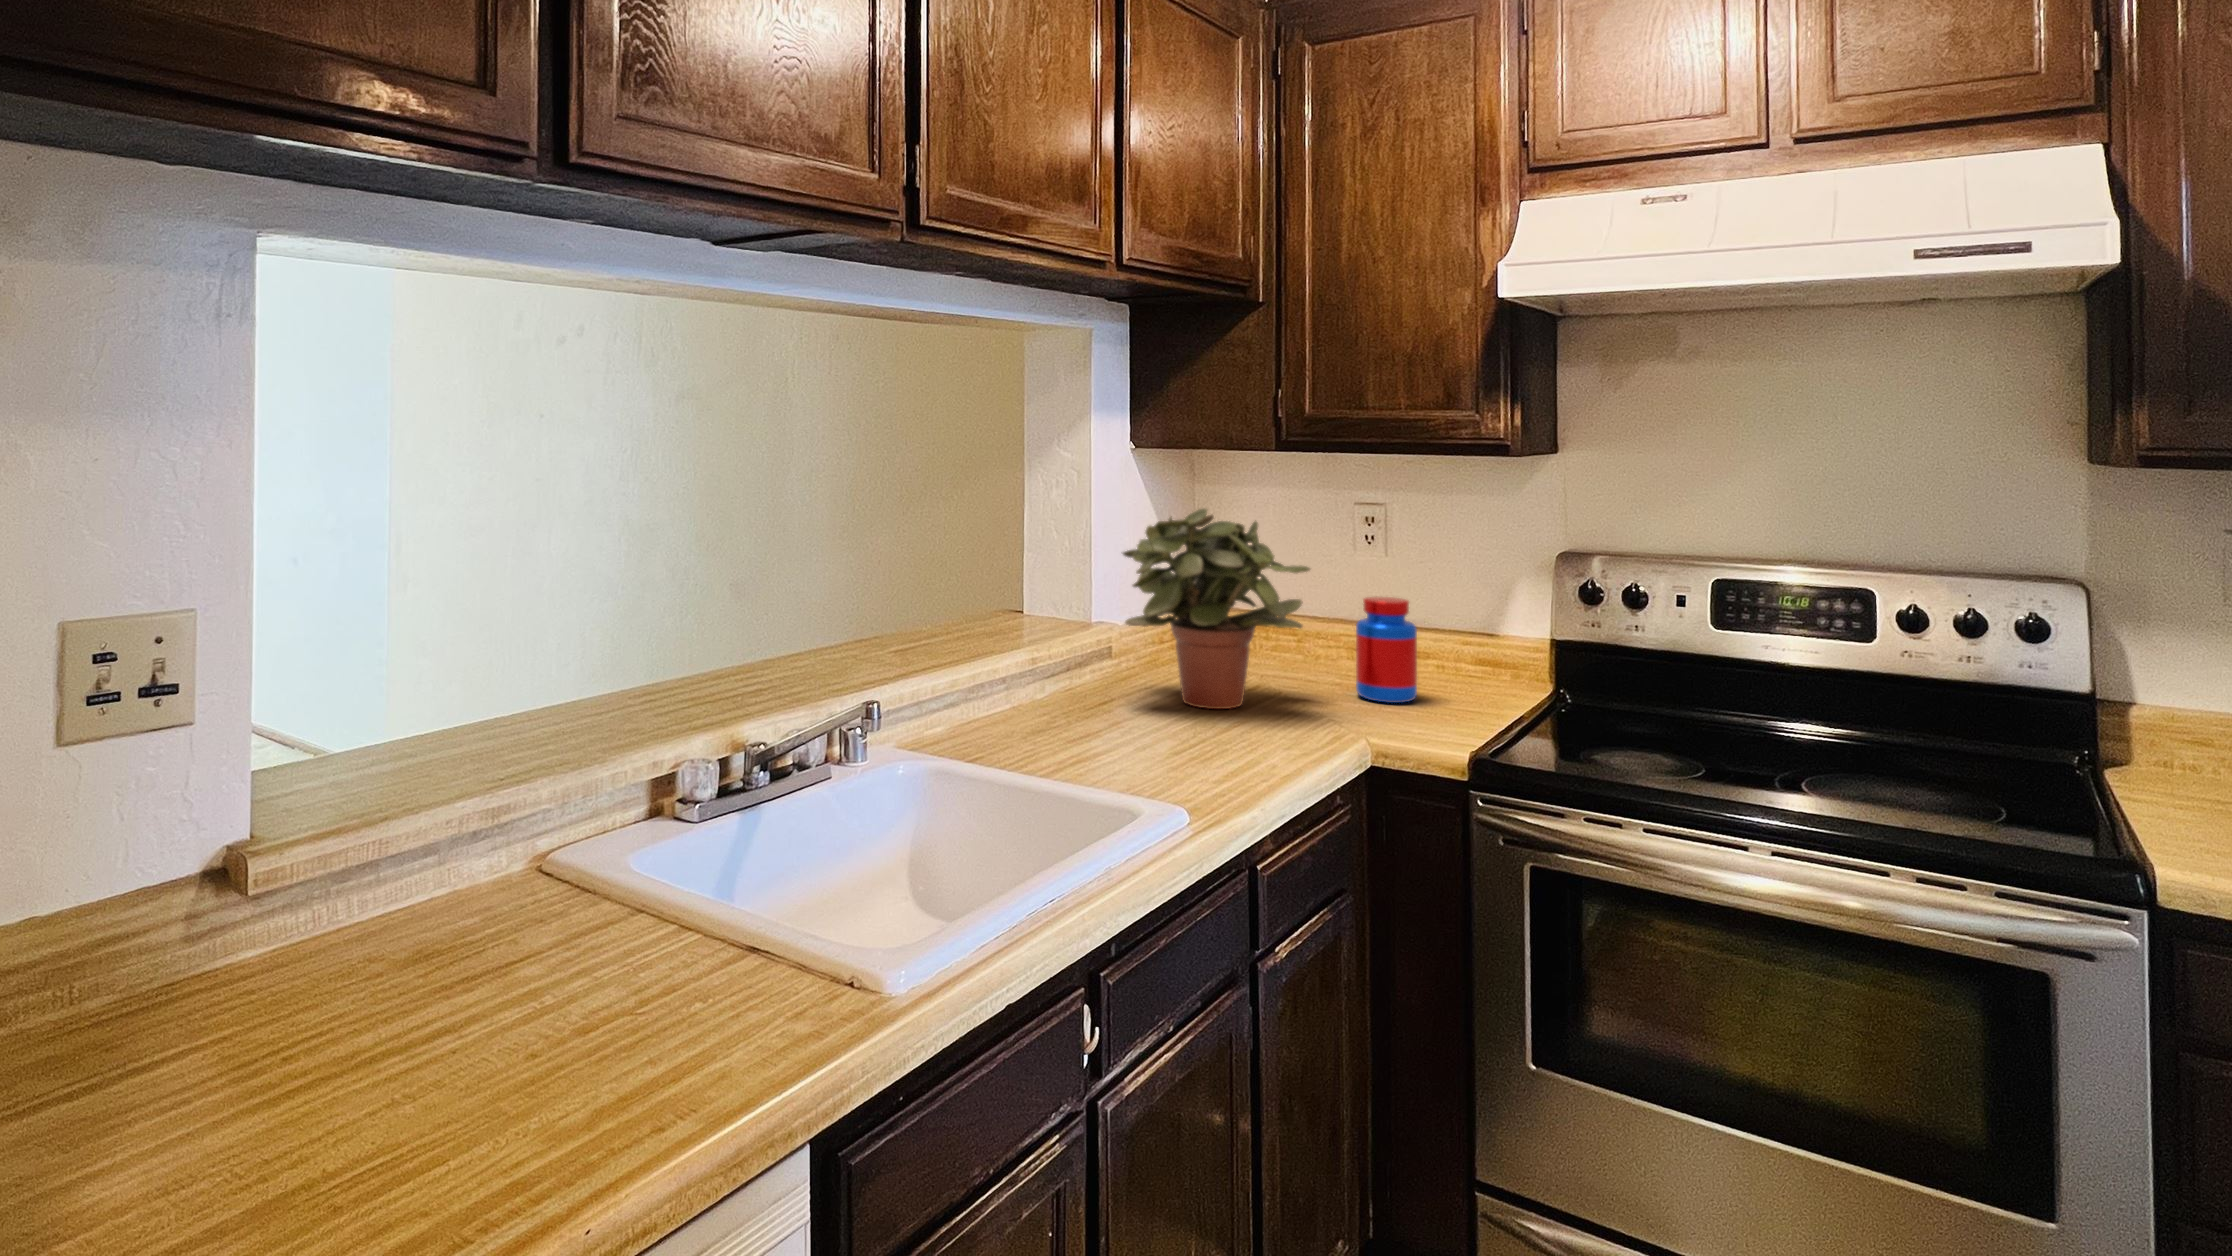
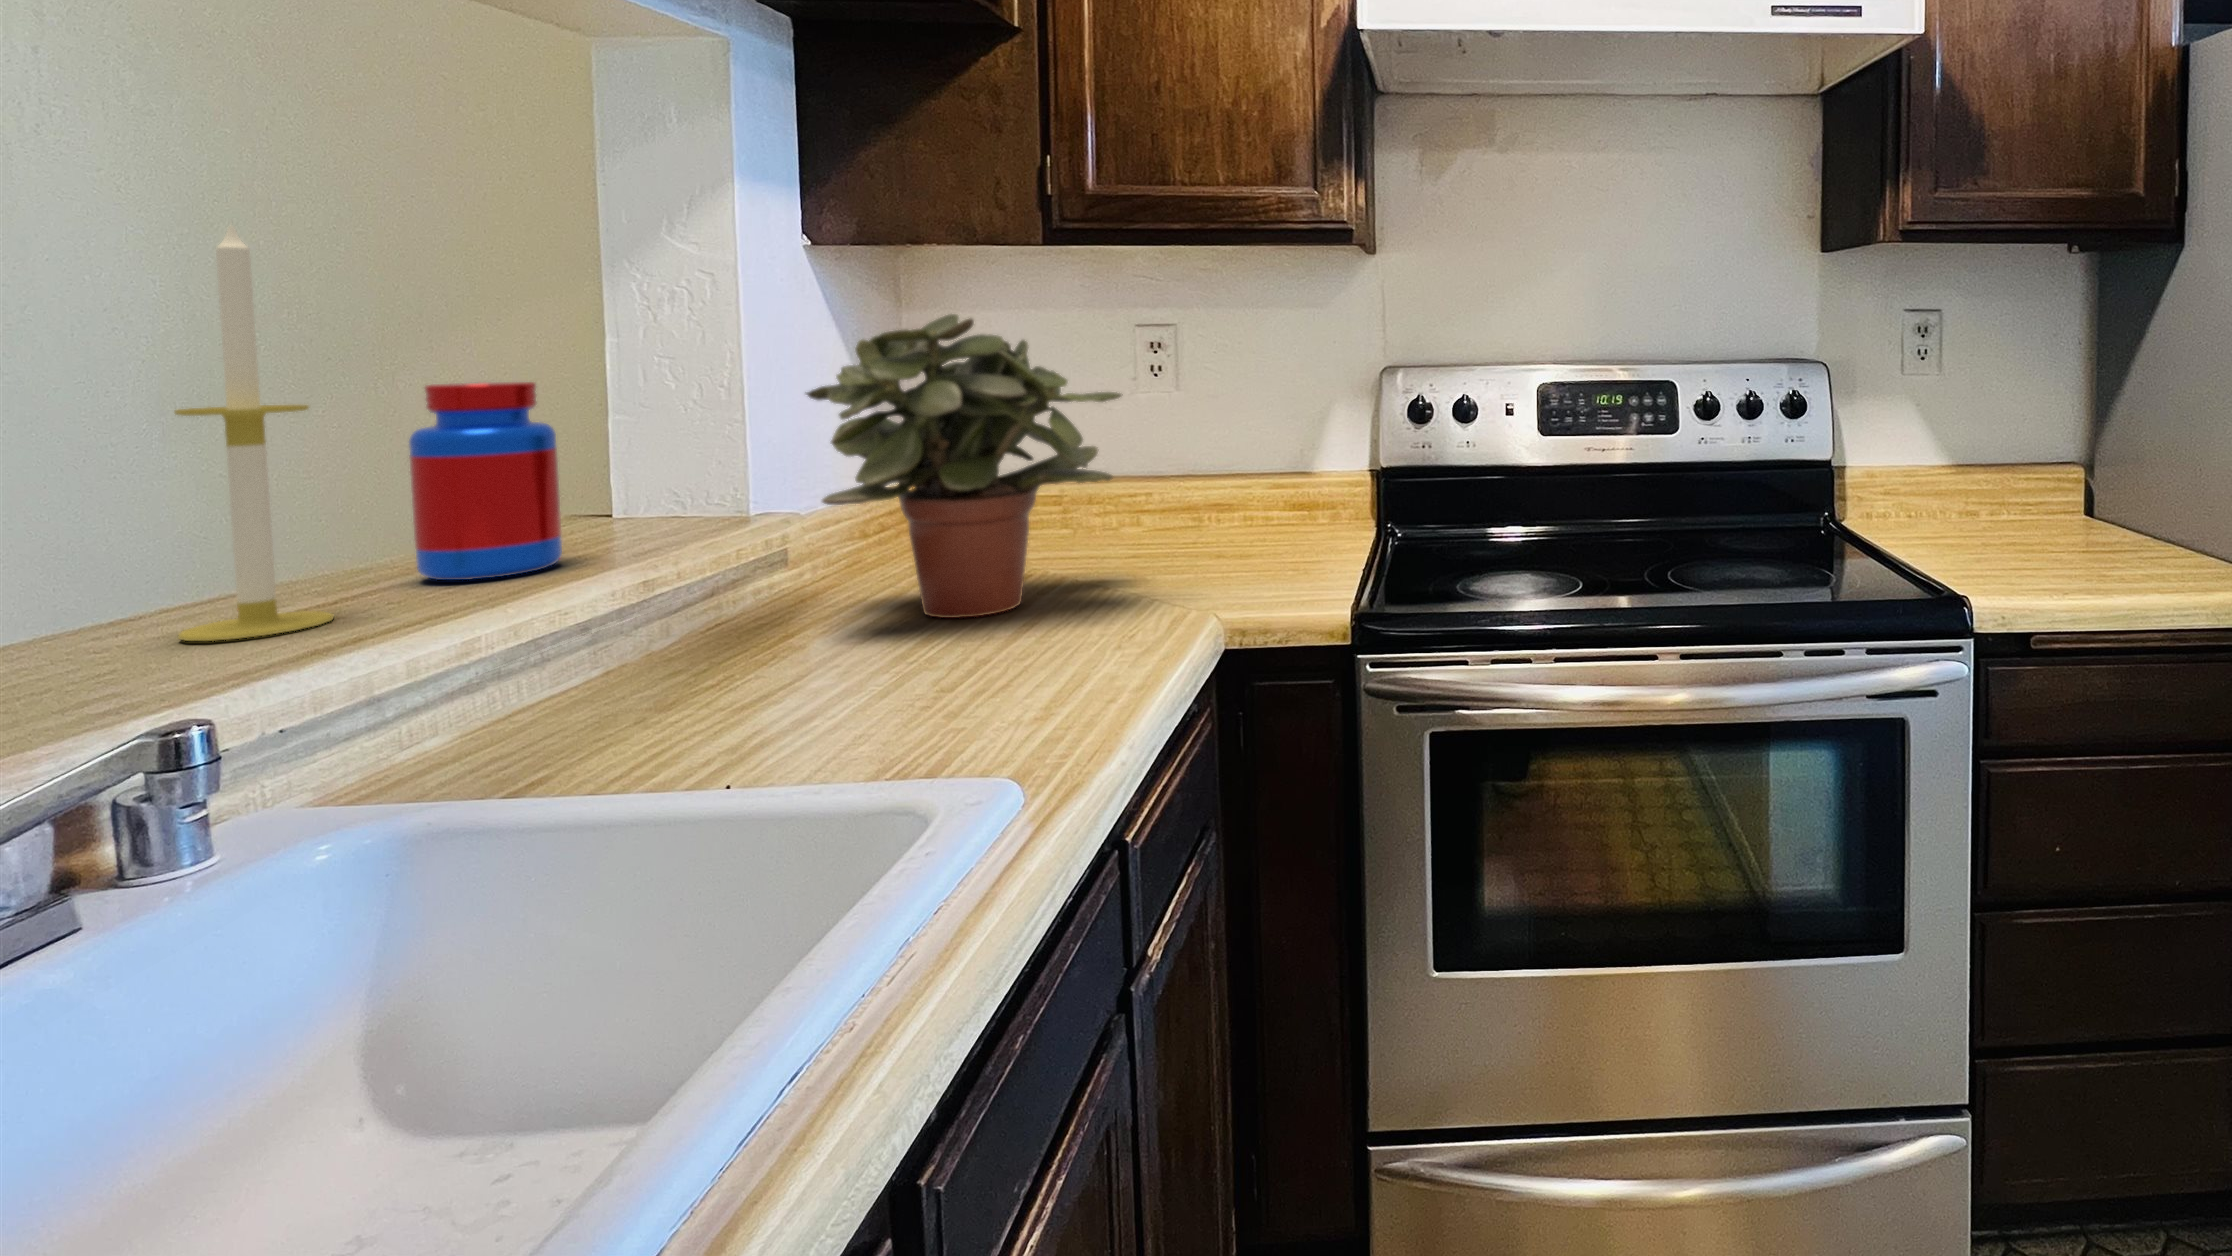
candle: none [863,468,914,663] -> present [175,225,334,641]
jar: present [1356,597,1417,703] -> present [409,382,562,580]

